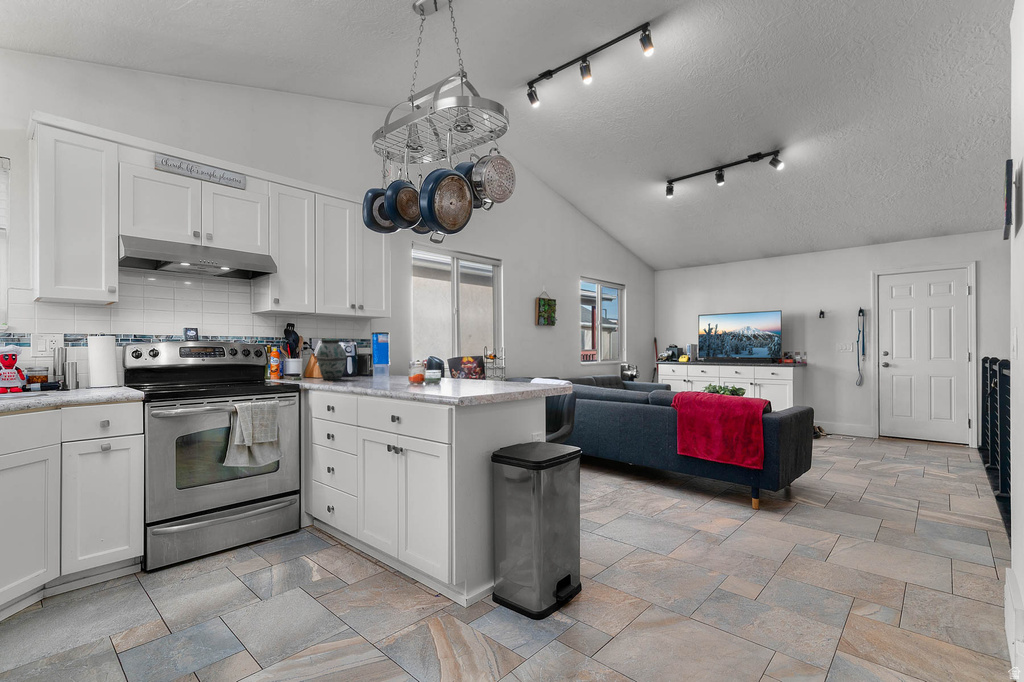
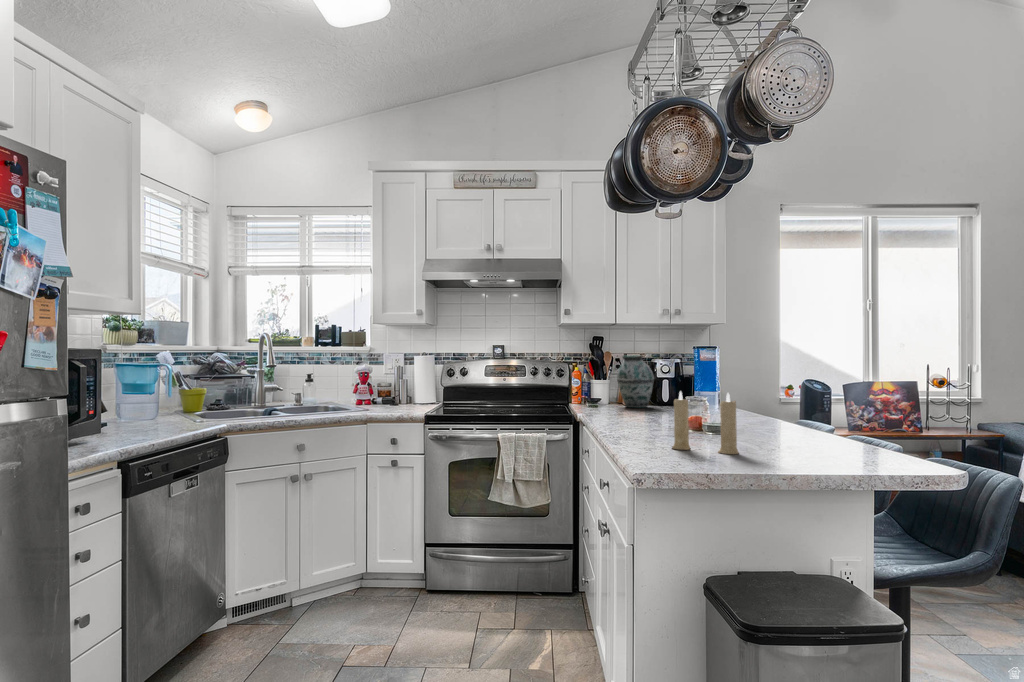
candle: none [421,359,460,395] -> present [672,391,739,454]

